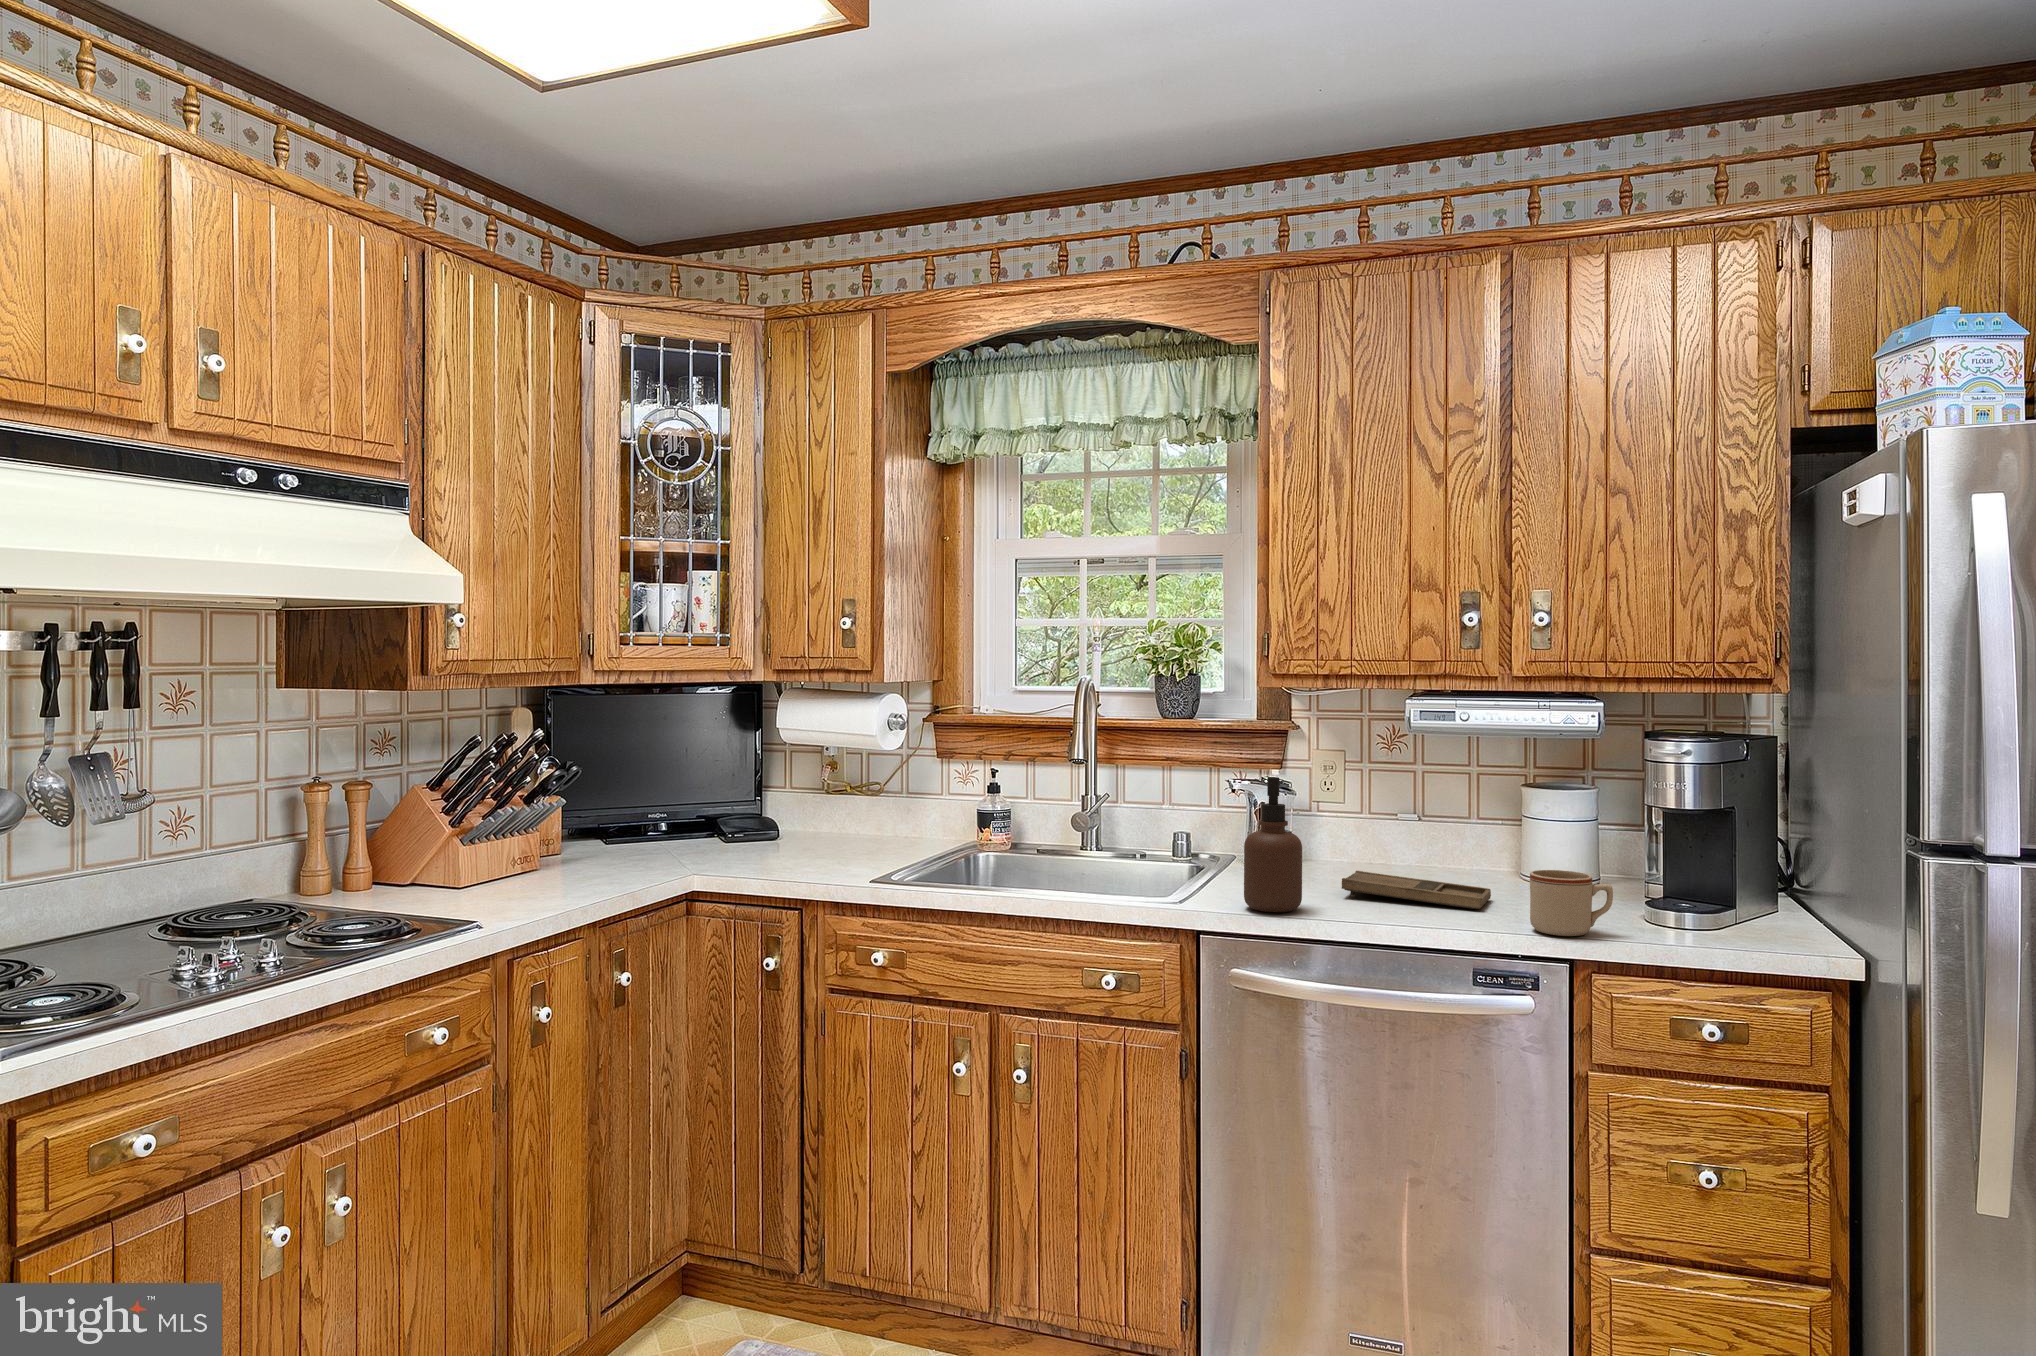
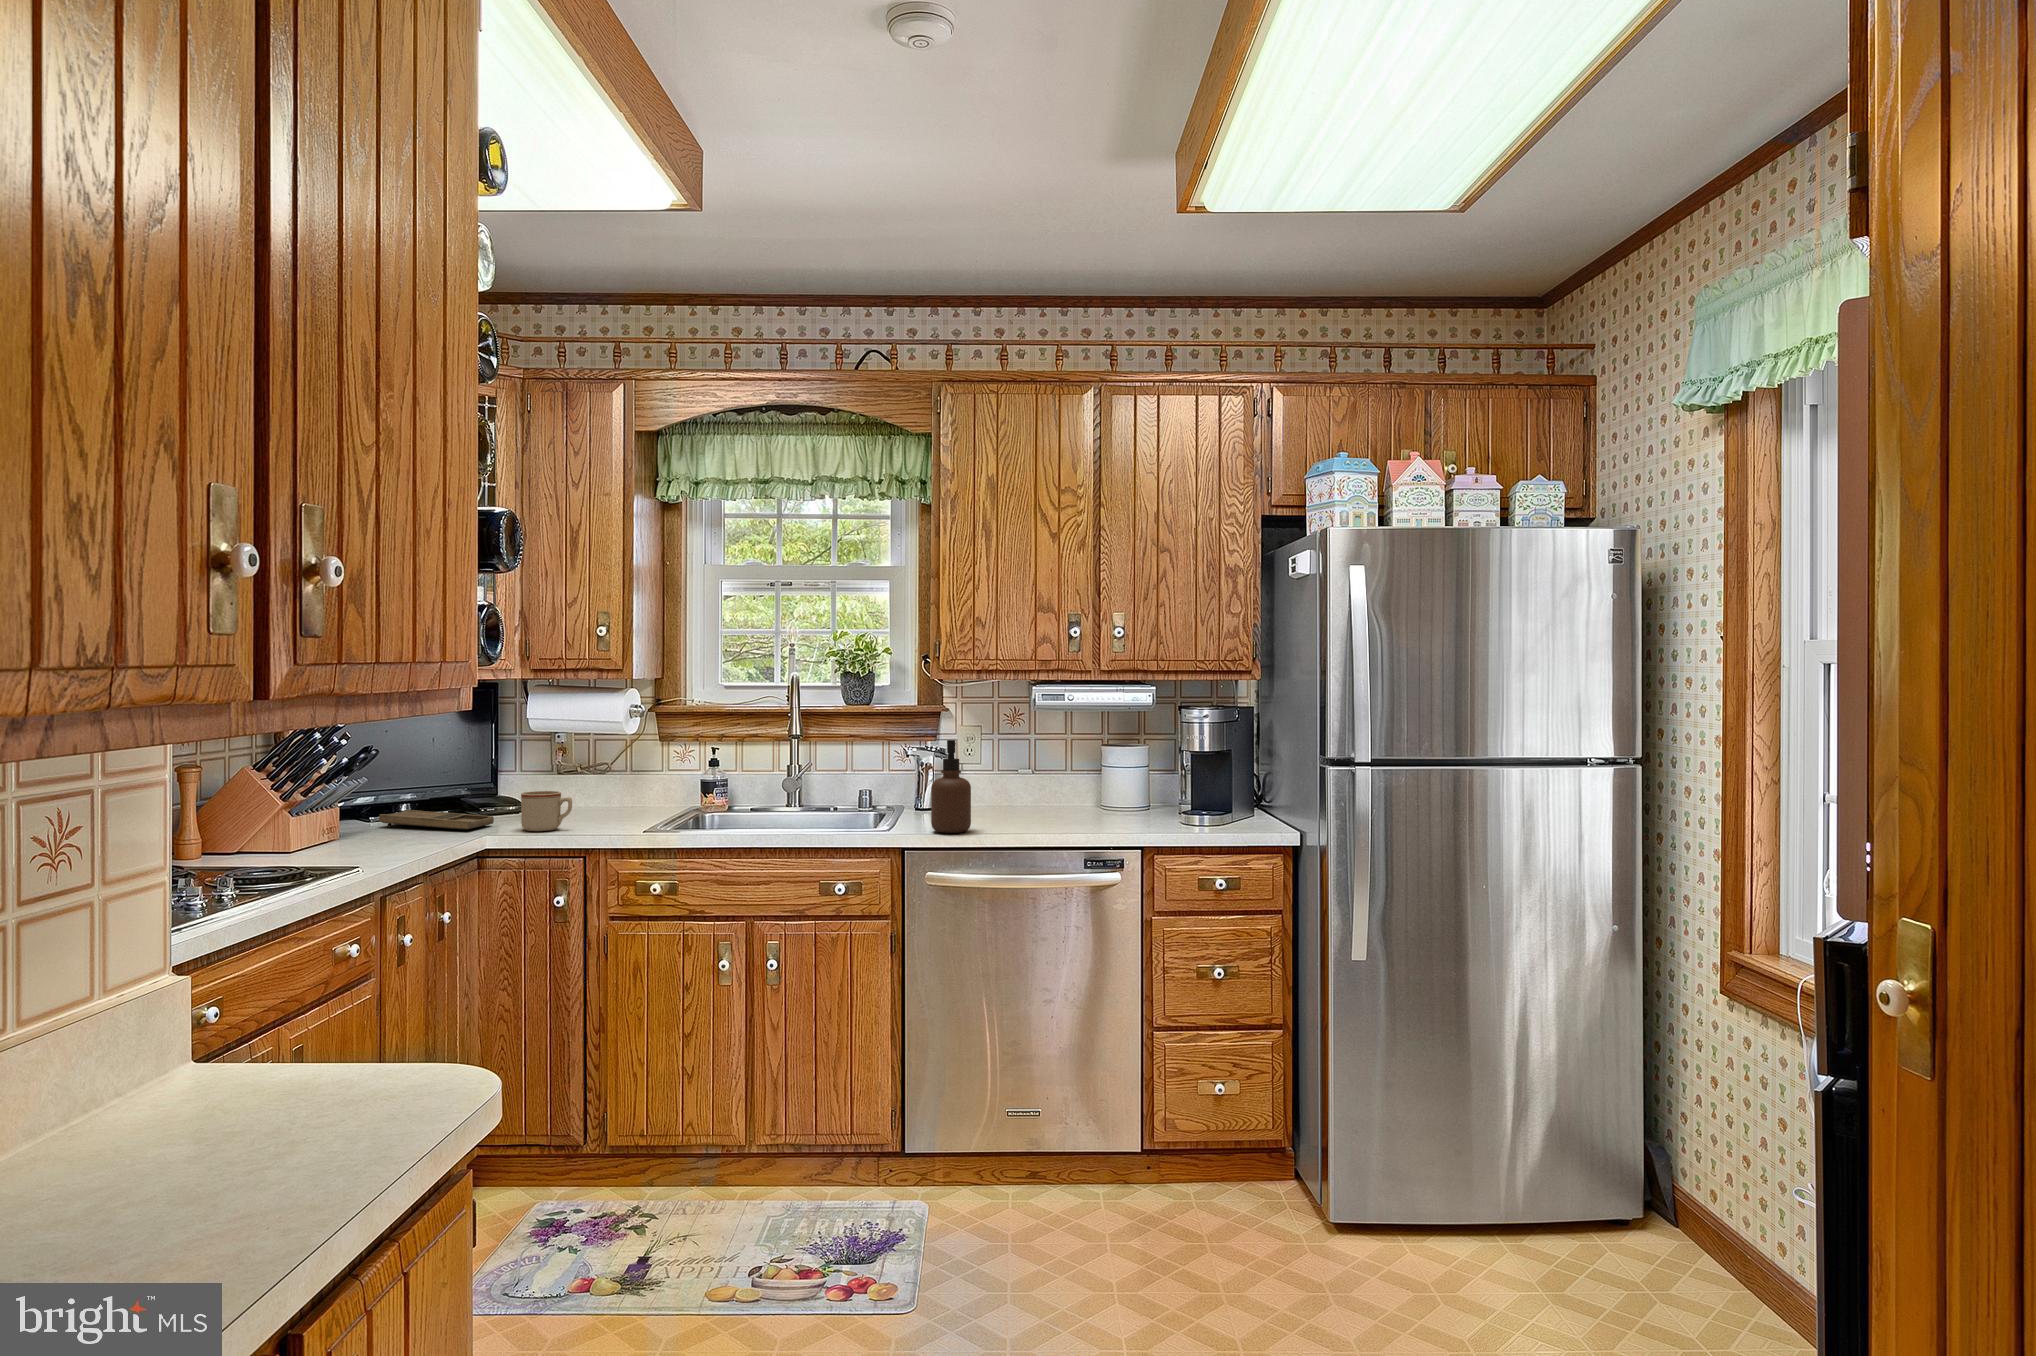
mug: present [1530,870,1613,936] -> present [521,791,572,831]
tray: present [1342,871,1491,909] -> present [379,810,494,829]

